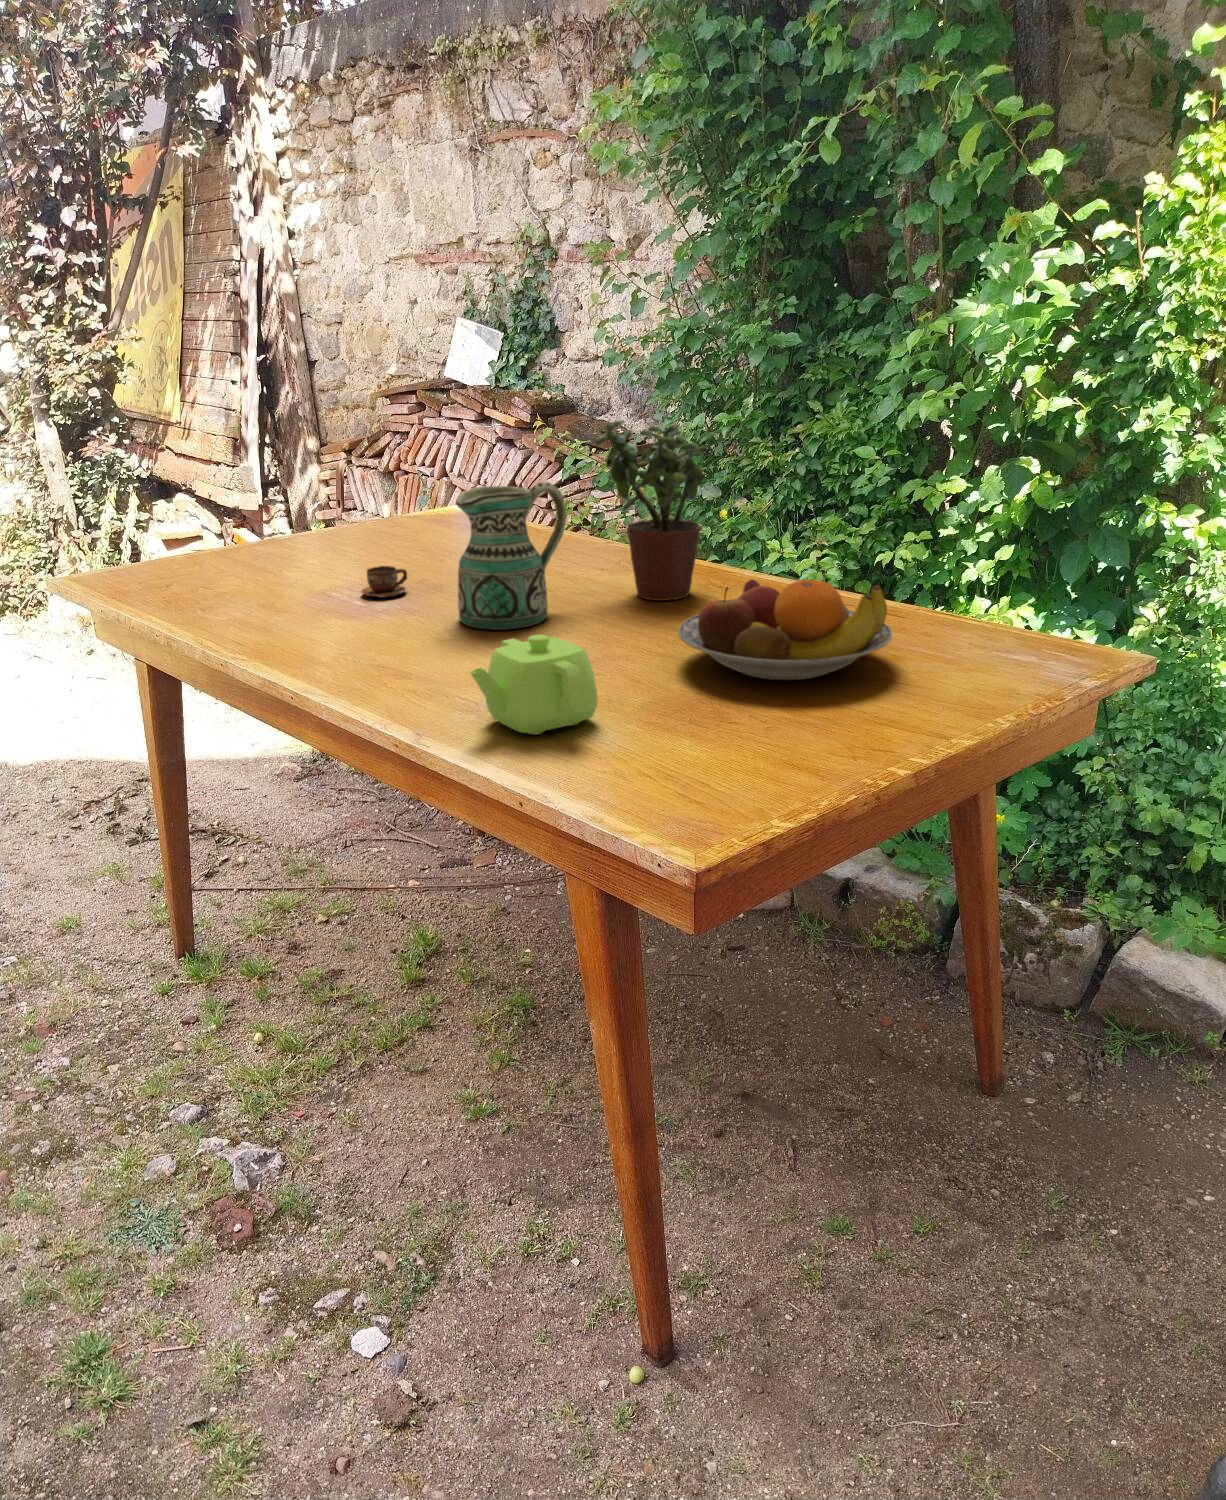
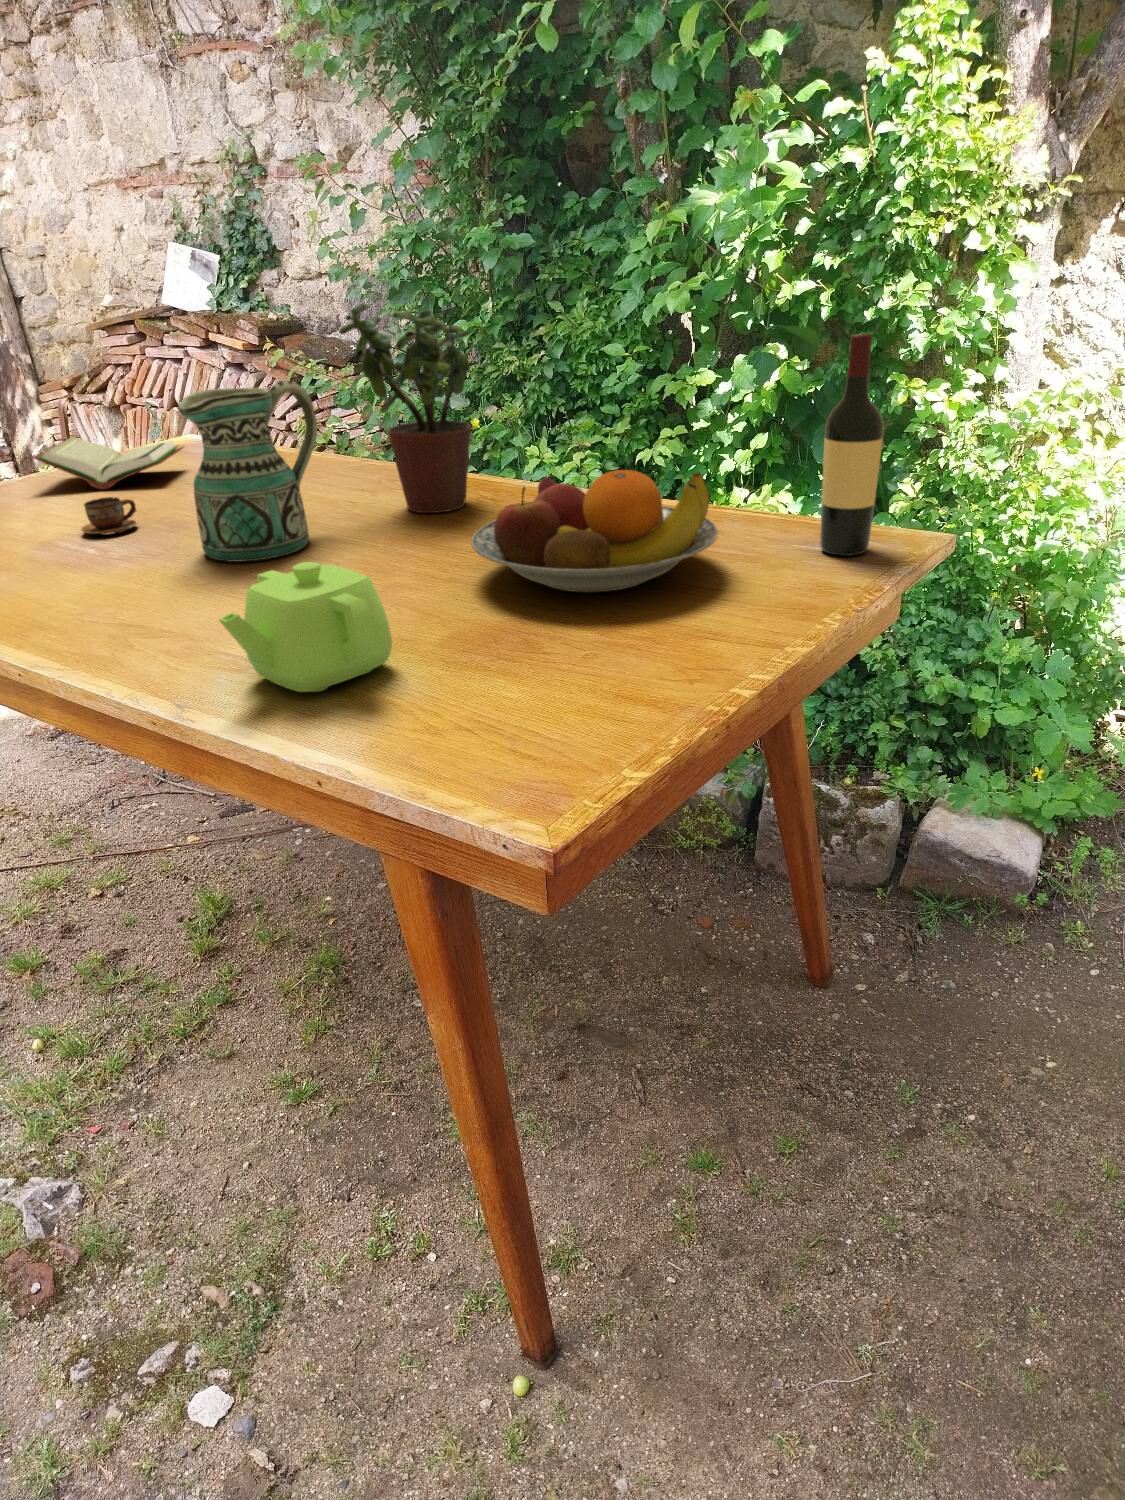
wine bottle: none [993,479,1051,669] -> present [820,334,884,556]
book: none [325,508,451,557] -> present [33,437,184,489]

